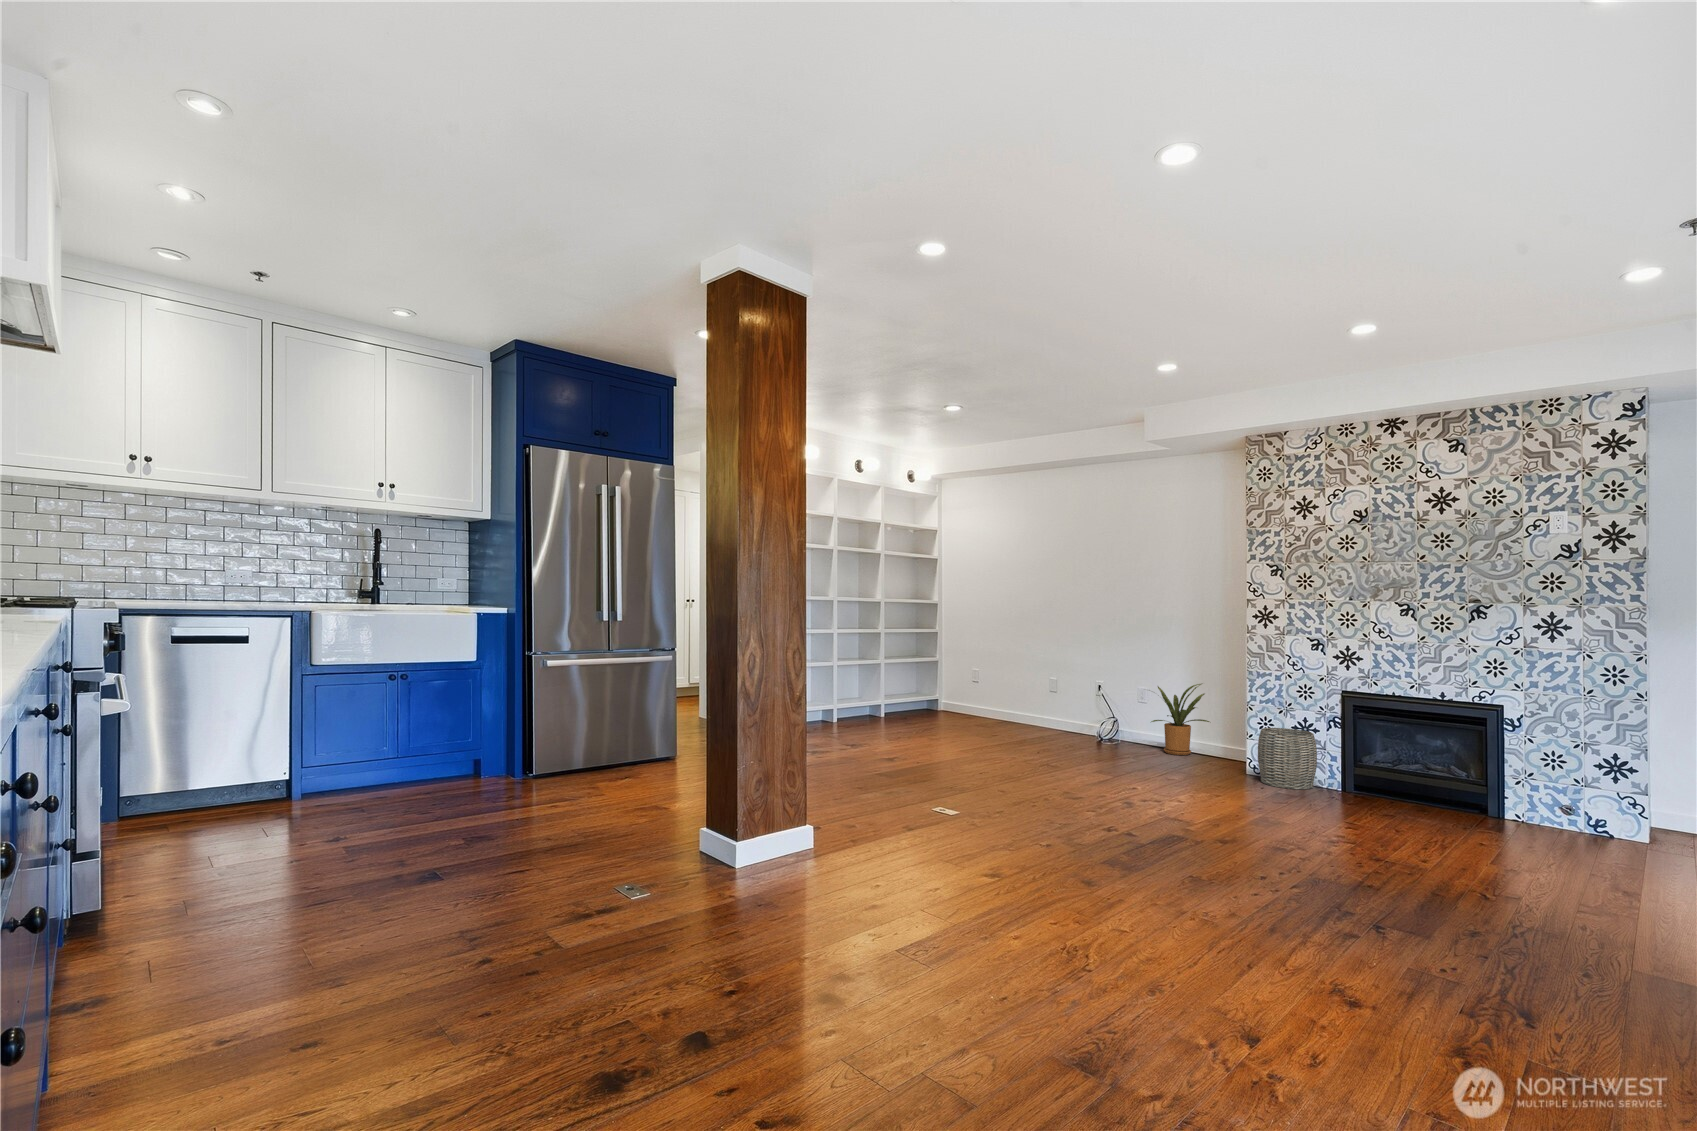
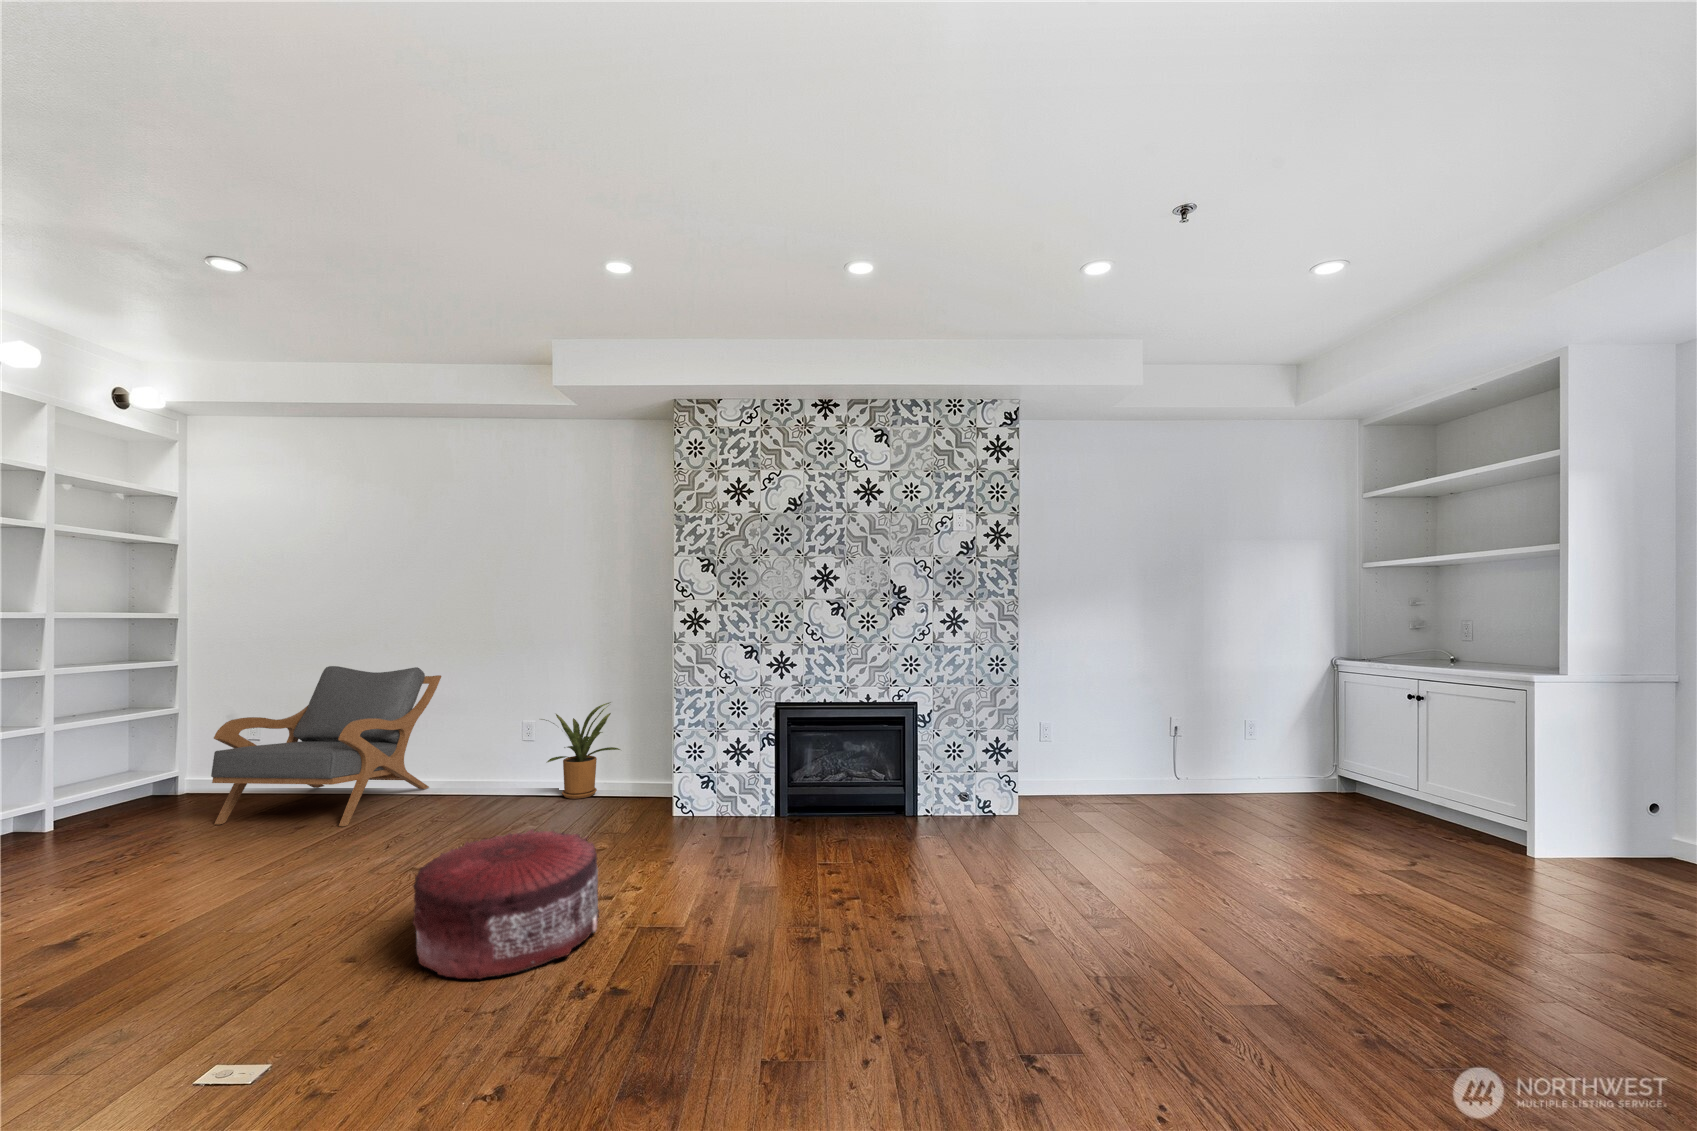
armchair: none [955,642,1082,742] -> present [211,666,441,826]
woven basket: present [1258,728,1317,789] -> none [692,751,754,829]
pouf: none [1050,739,1161,809] -> present [413,829,599,979]

